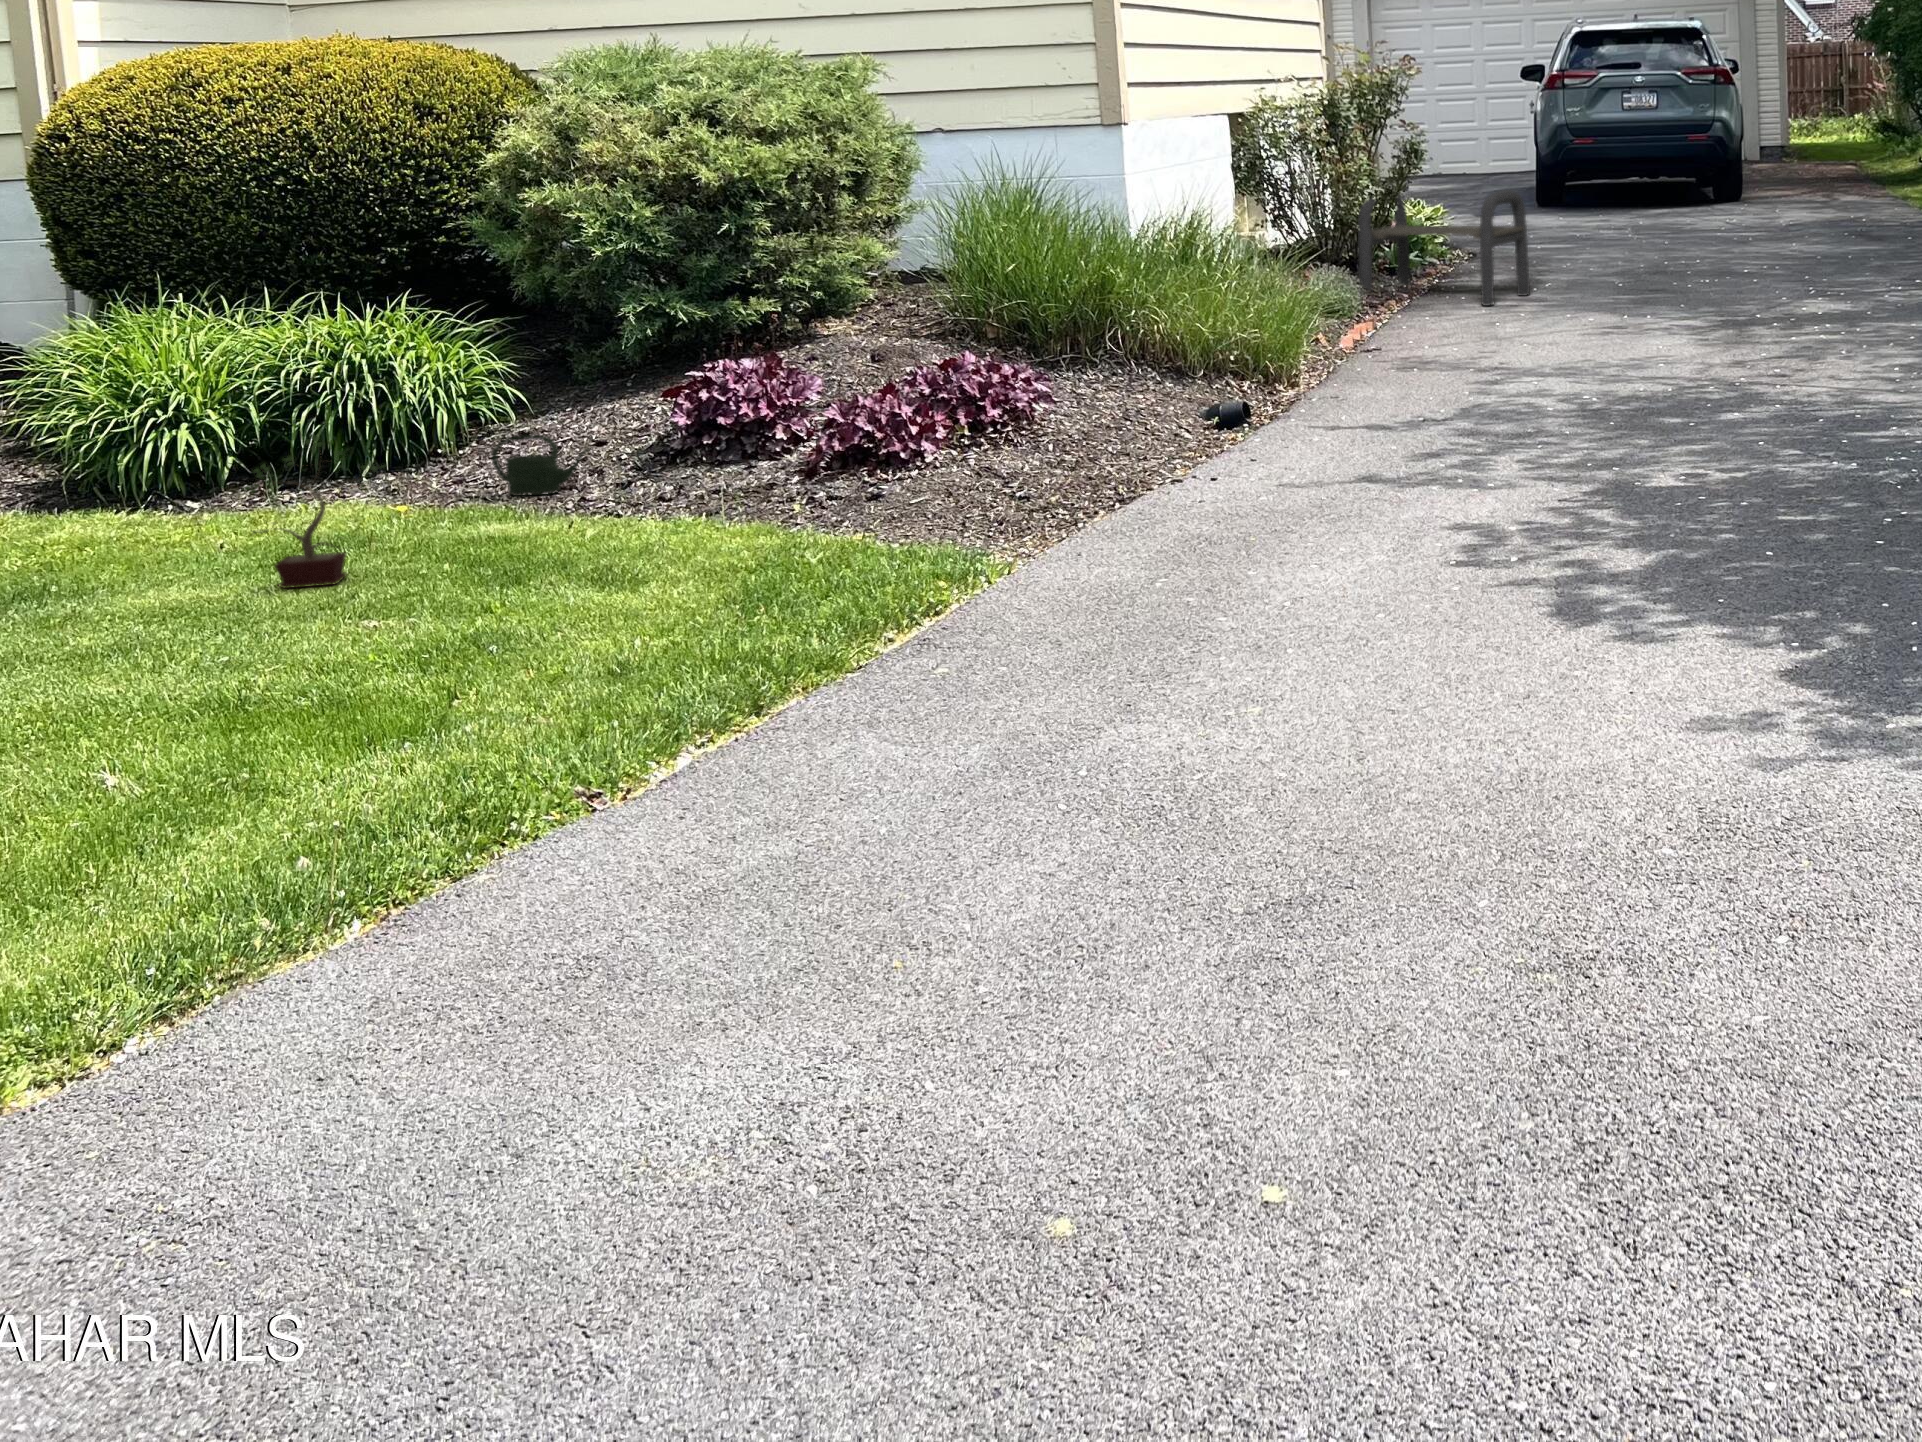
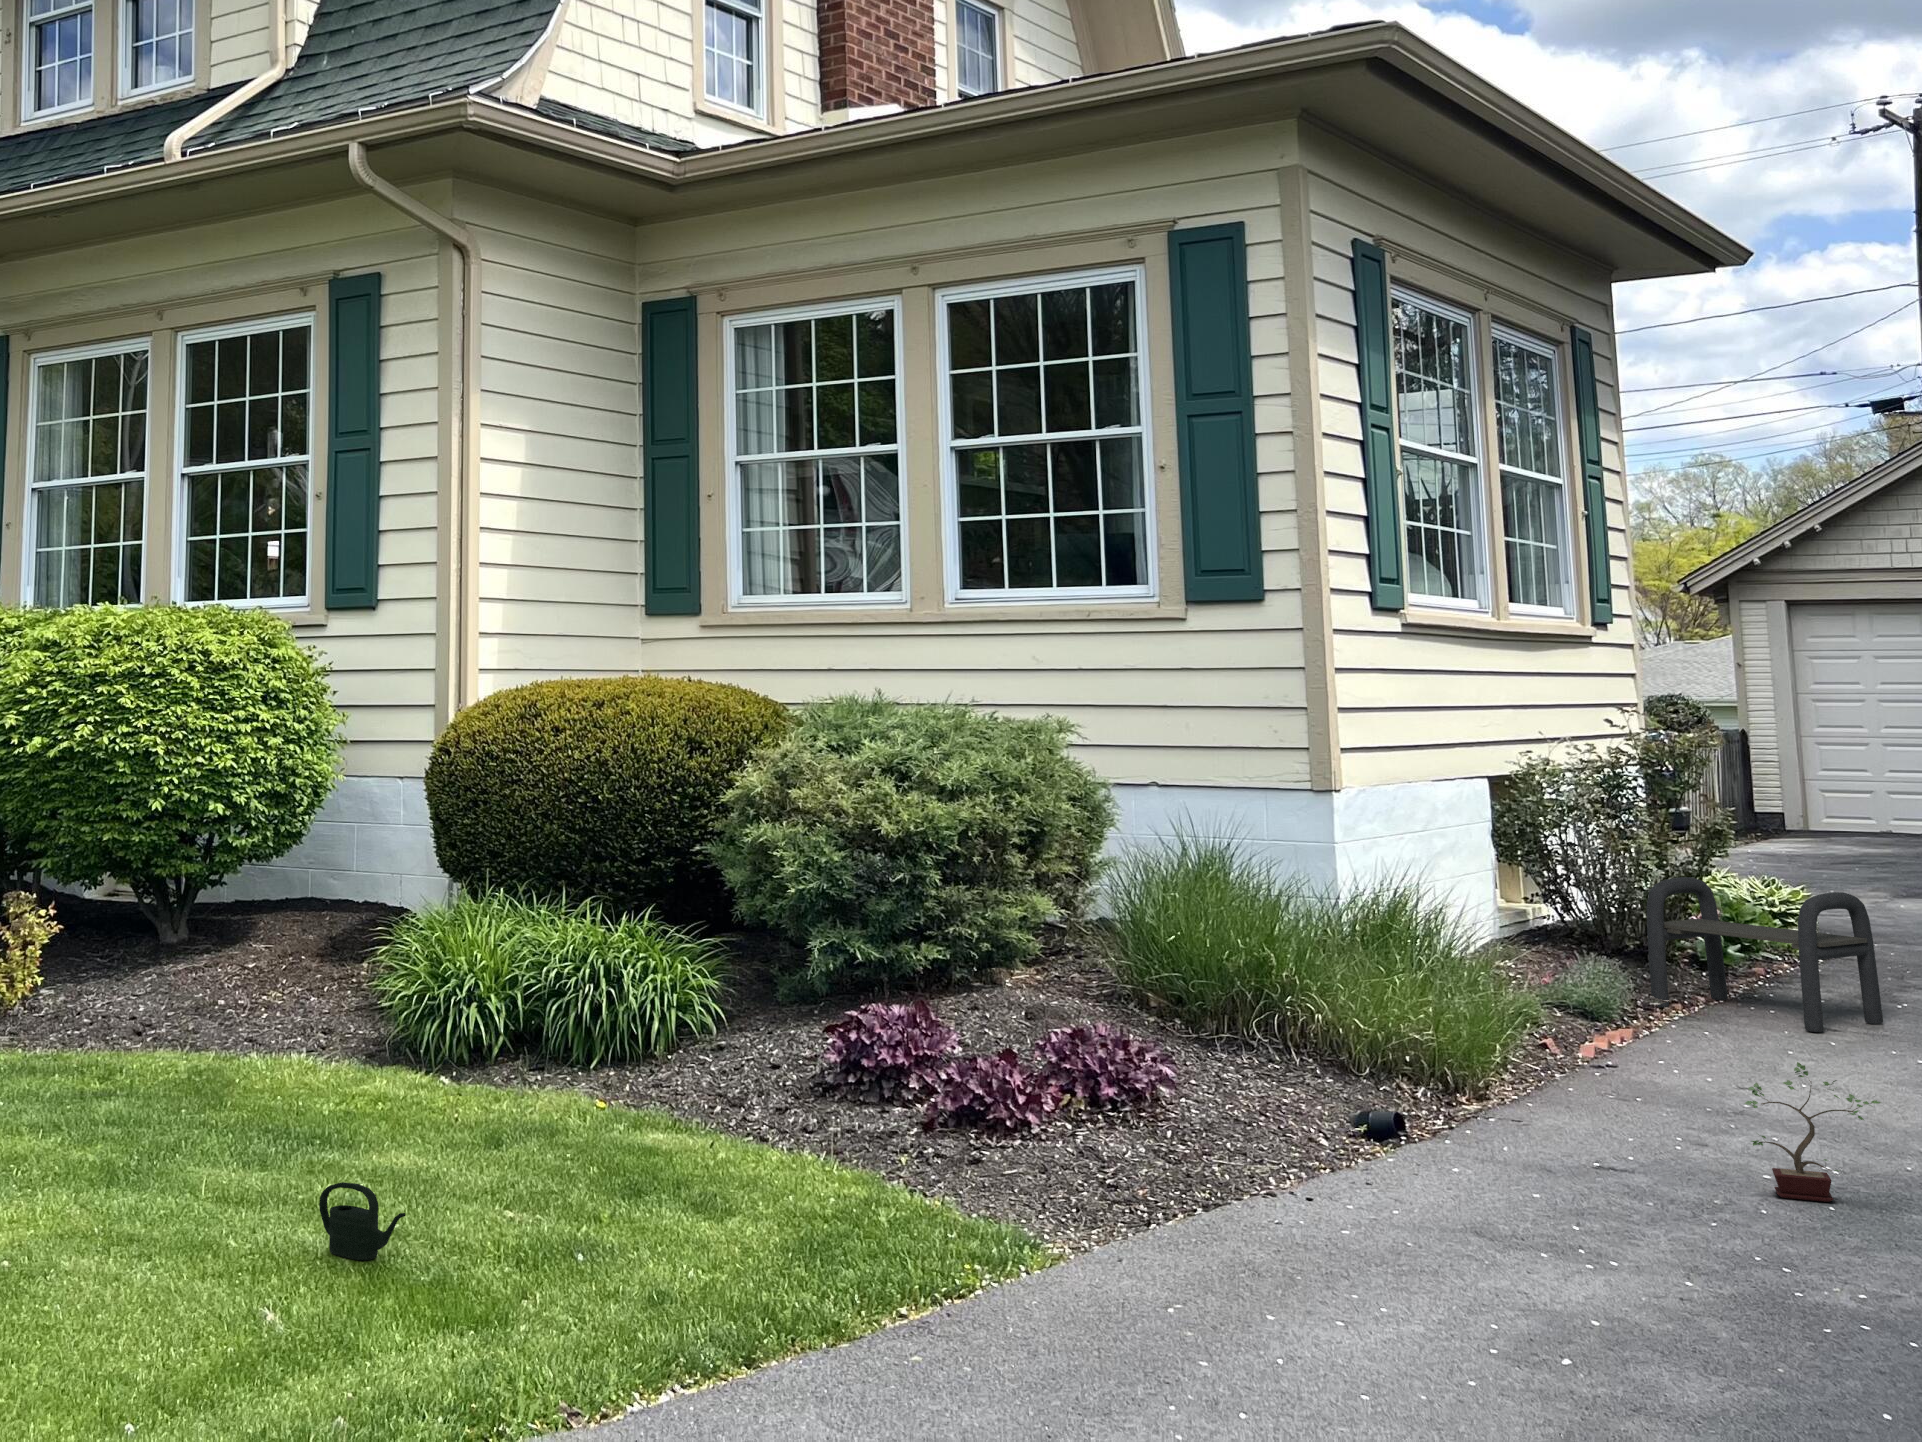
potted plant: present [244,434,384,588] -> present [1745,1062,1881,1202]
watering can: present [491,435,590,496] -> present [319,1182,405,1261]

